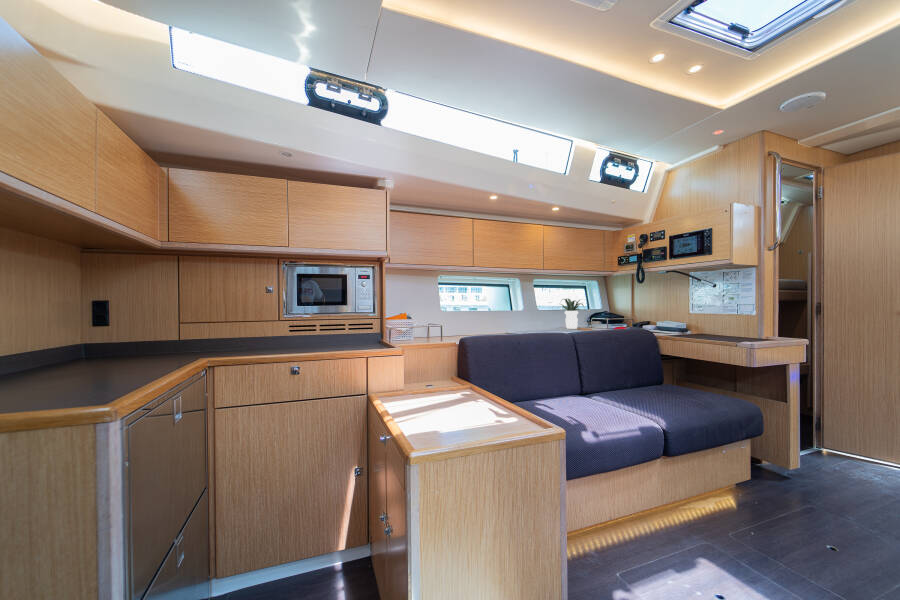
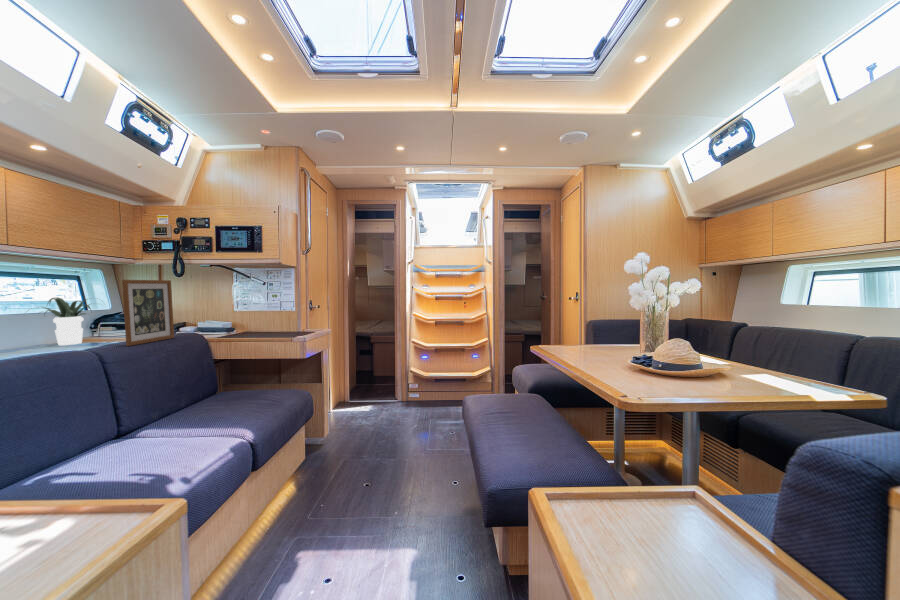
picture frame: none [592,285,628,332] -> present [122,280,174,346]

